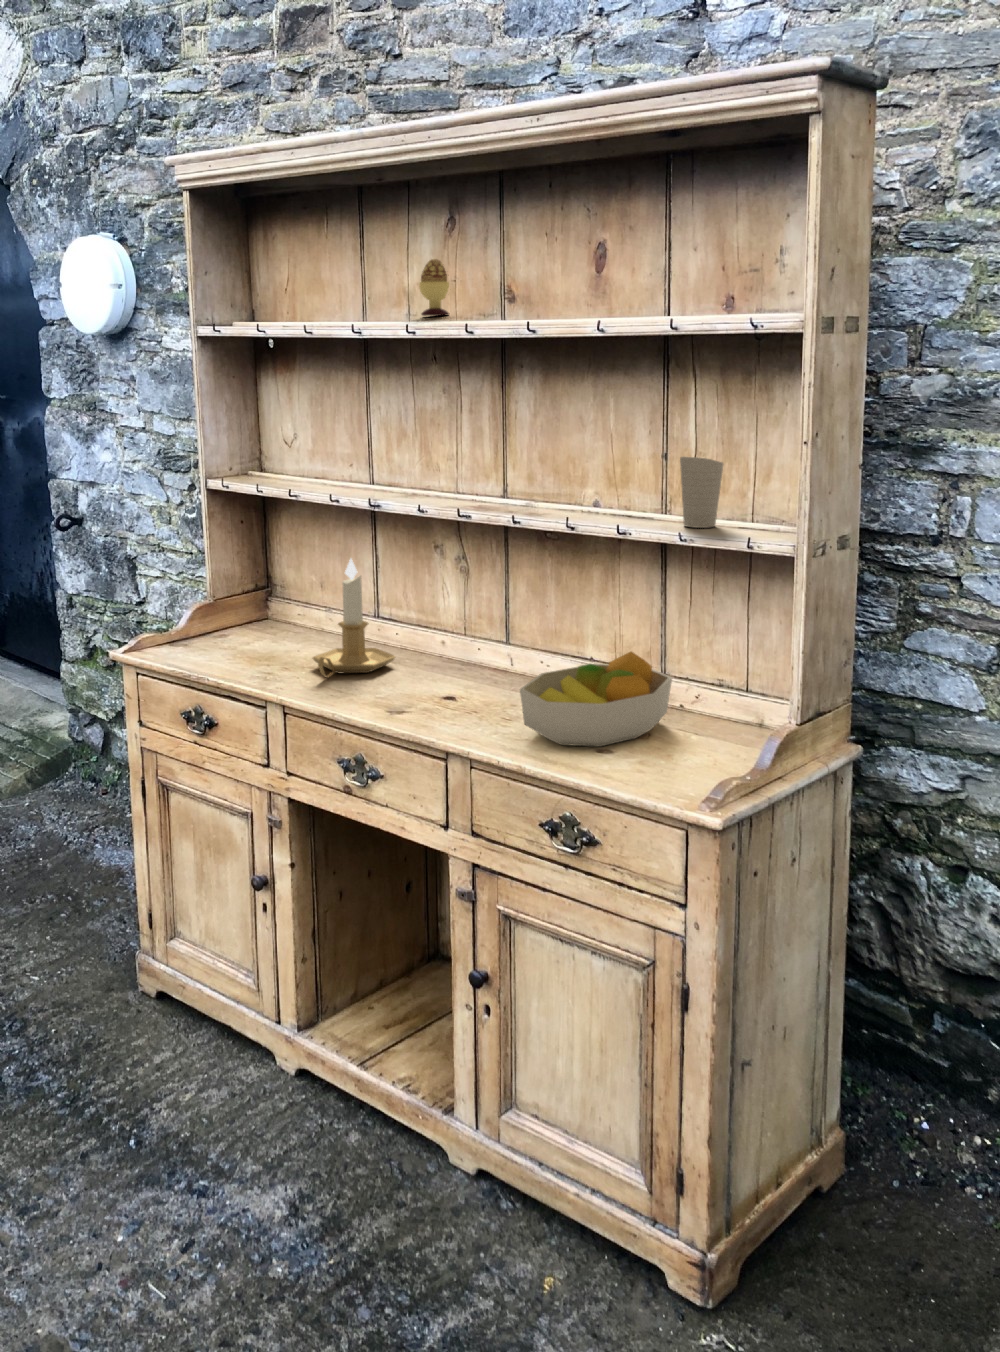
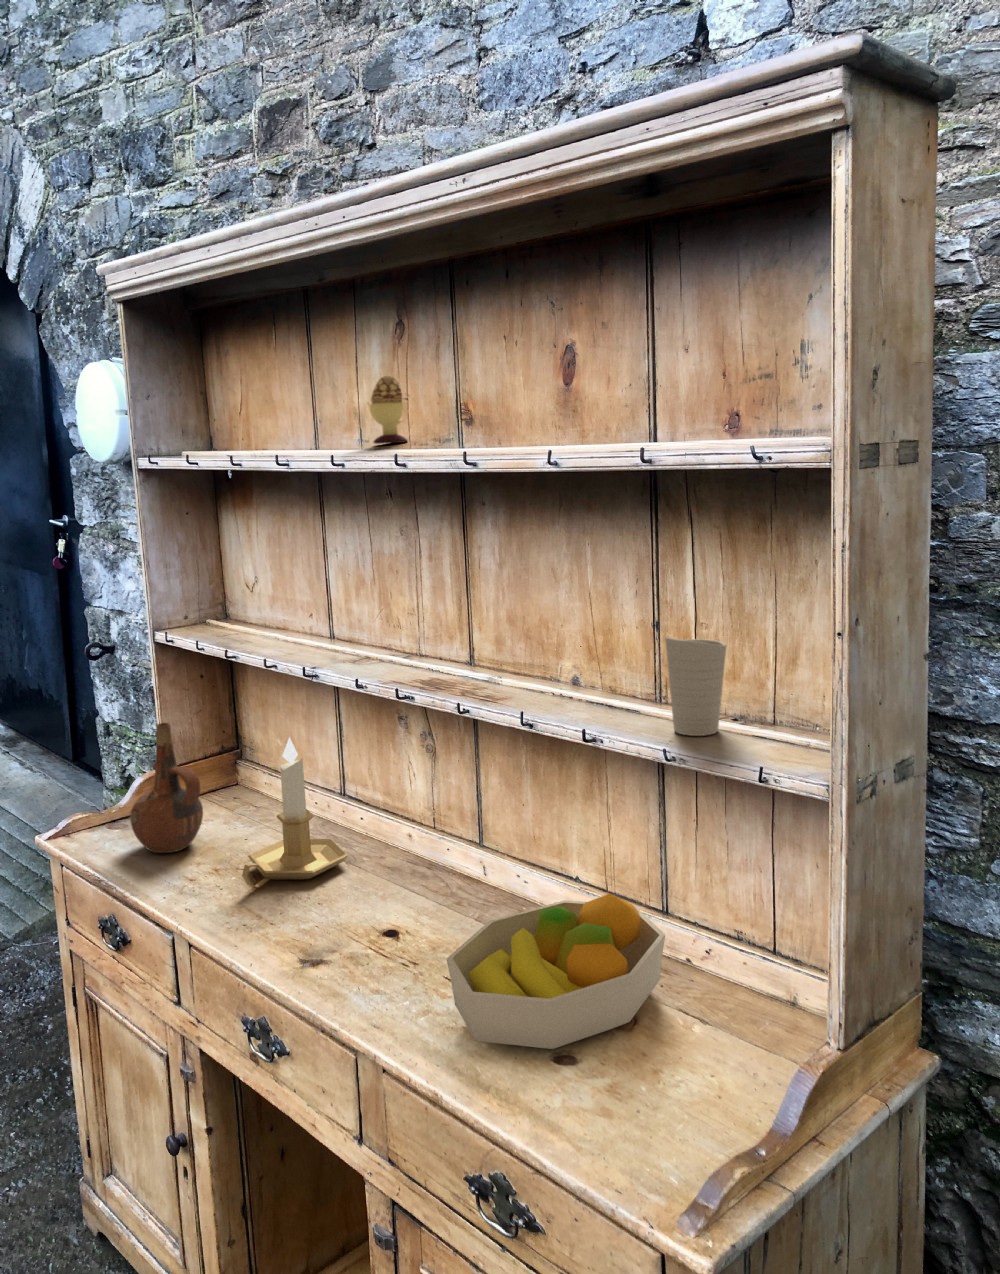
ceramic pitcher: none [203,550,265,660] -> present [130,723,203,853]

